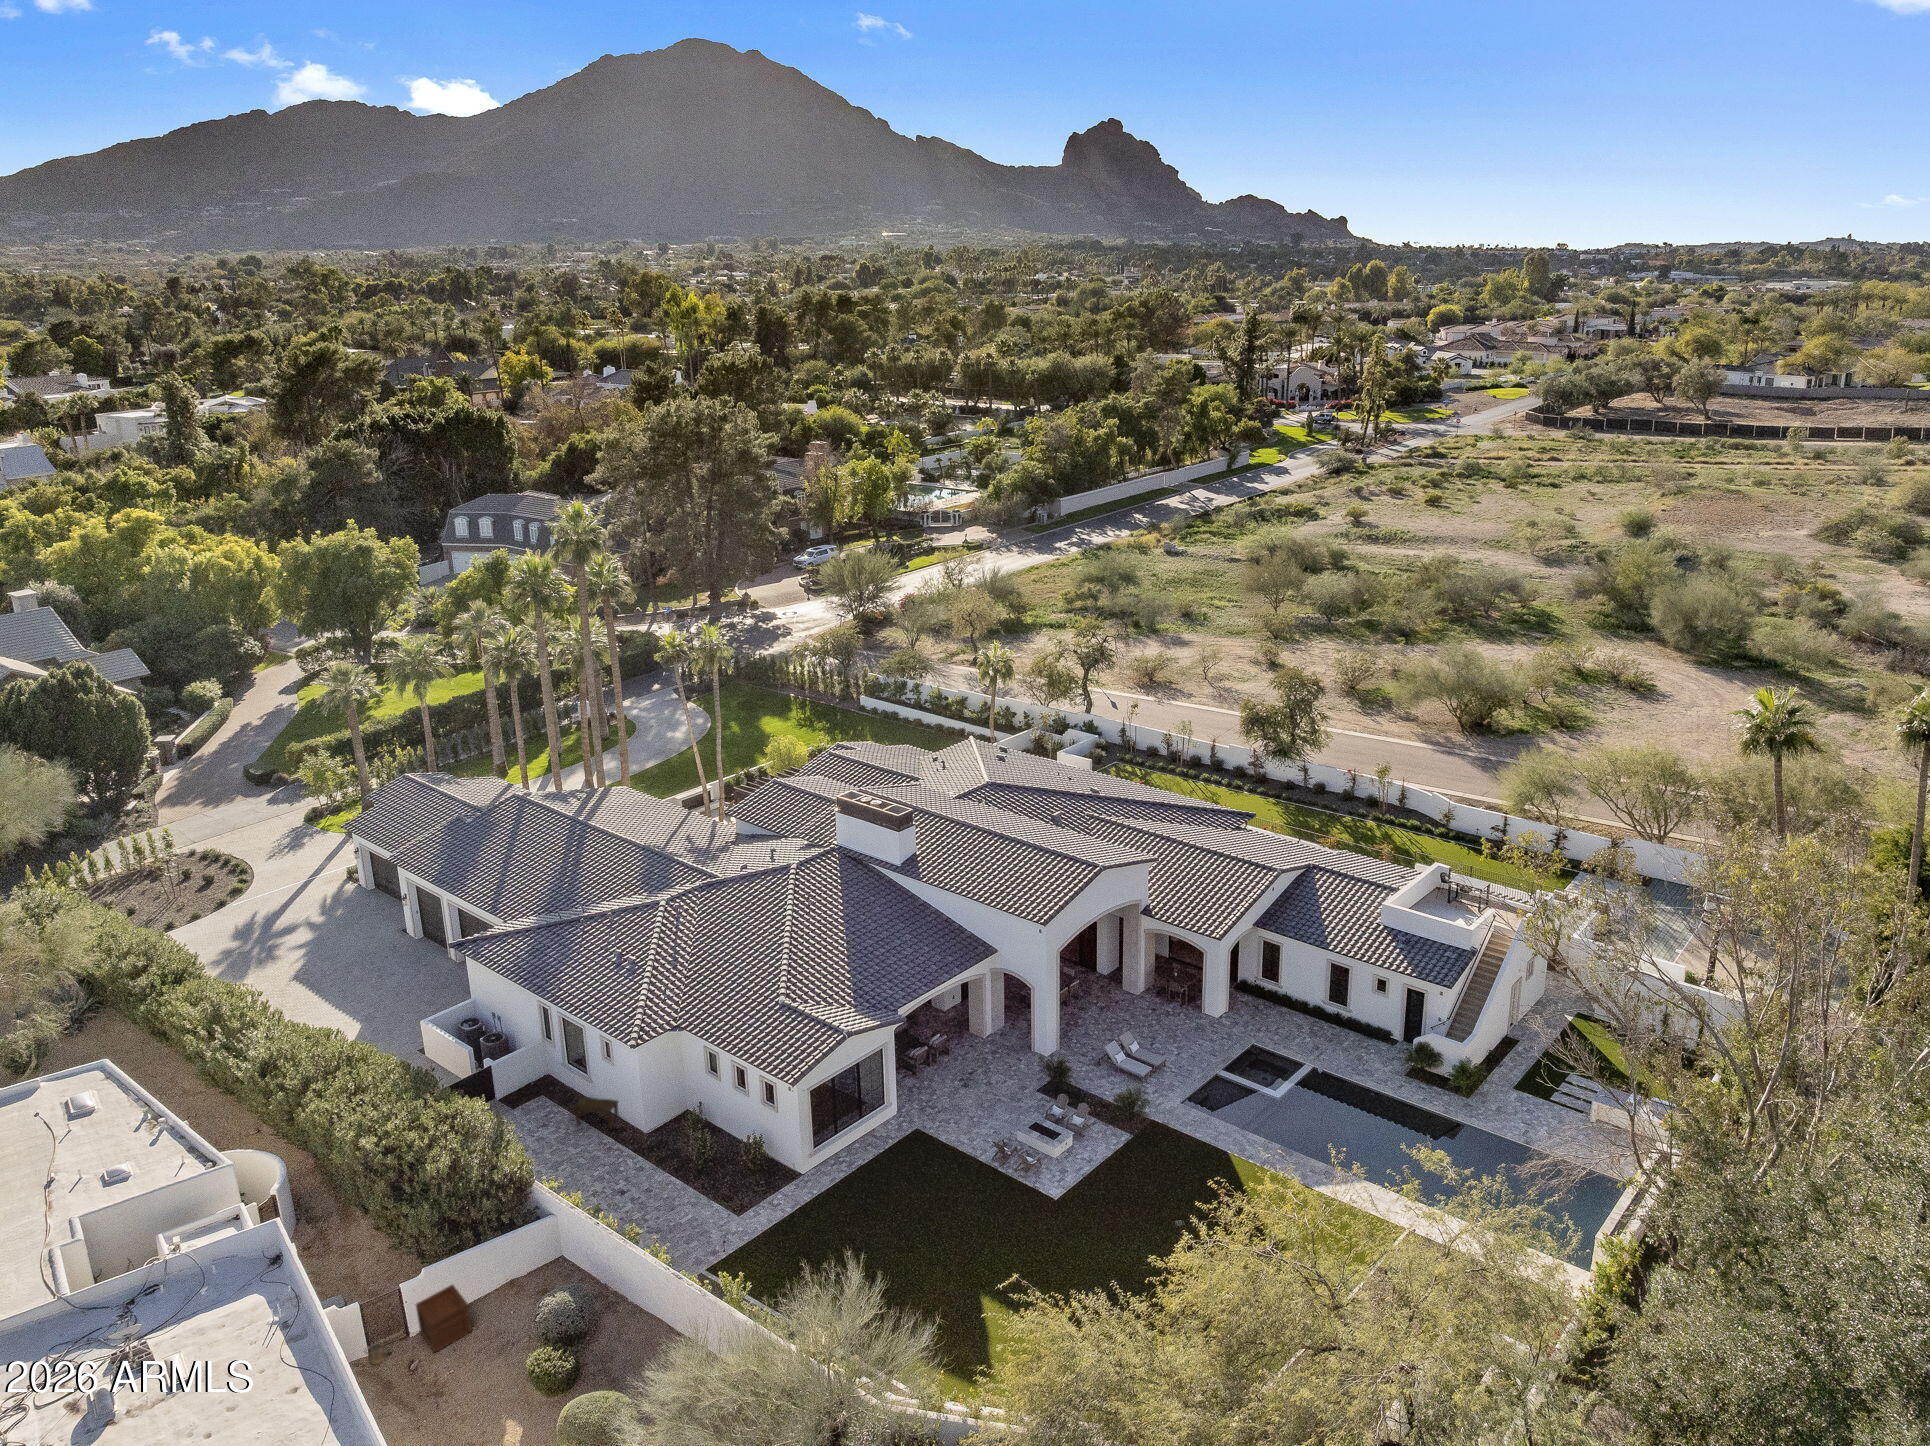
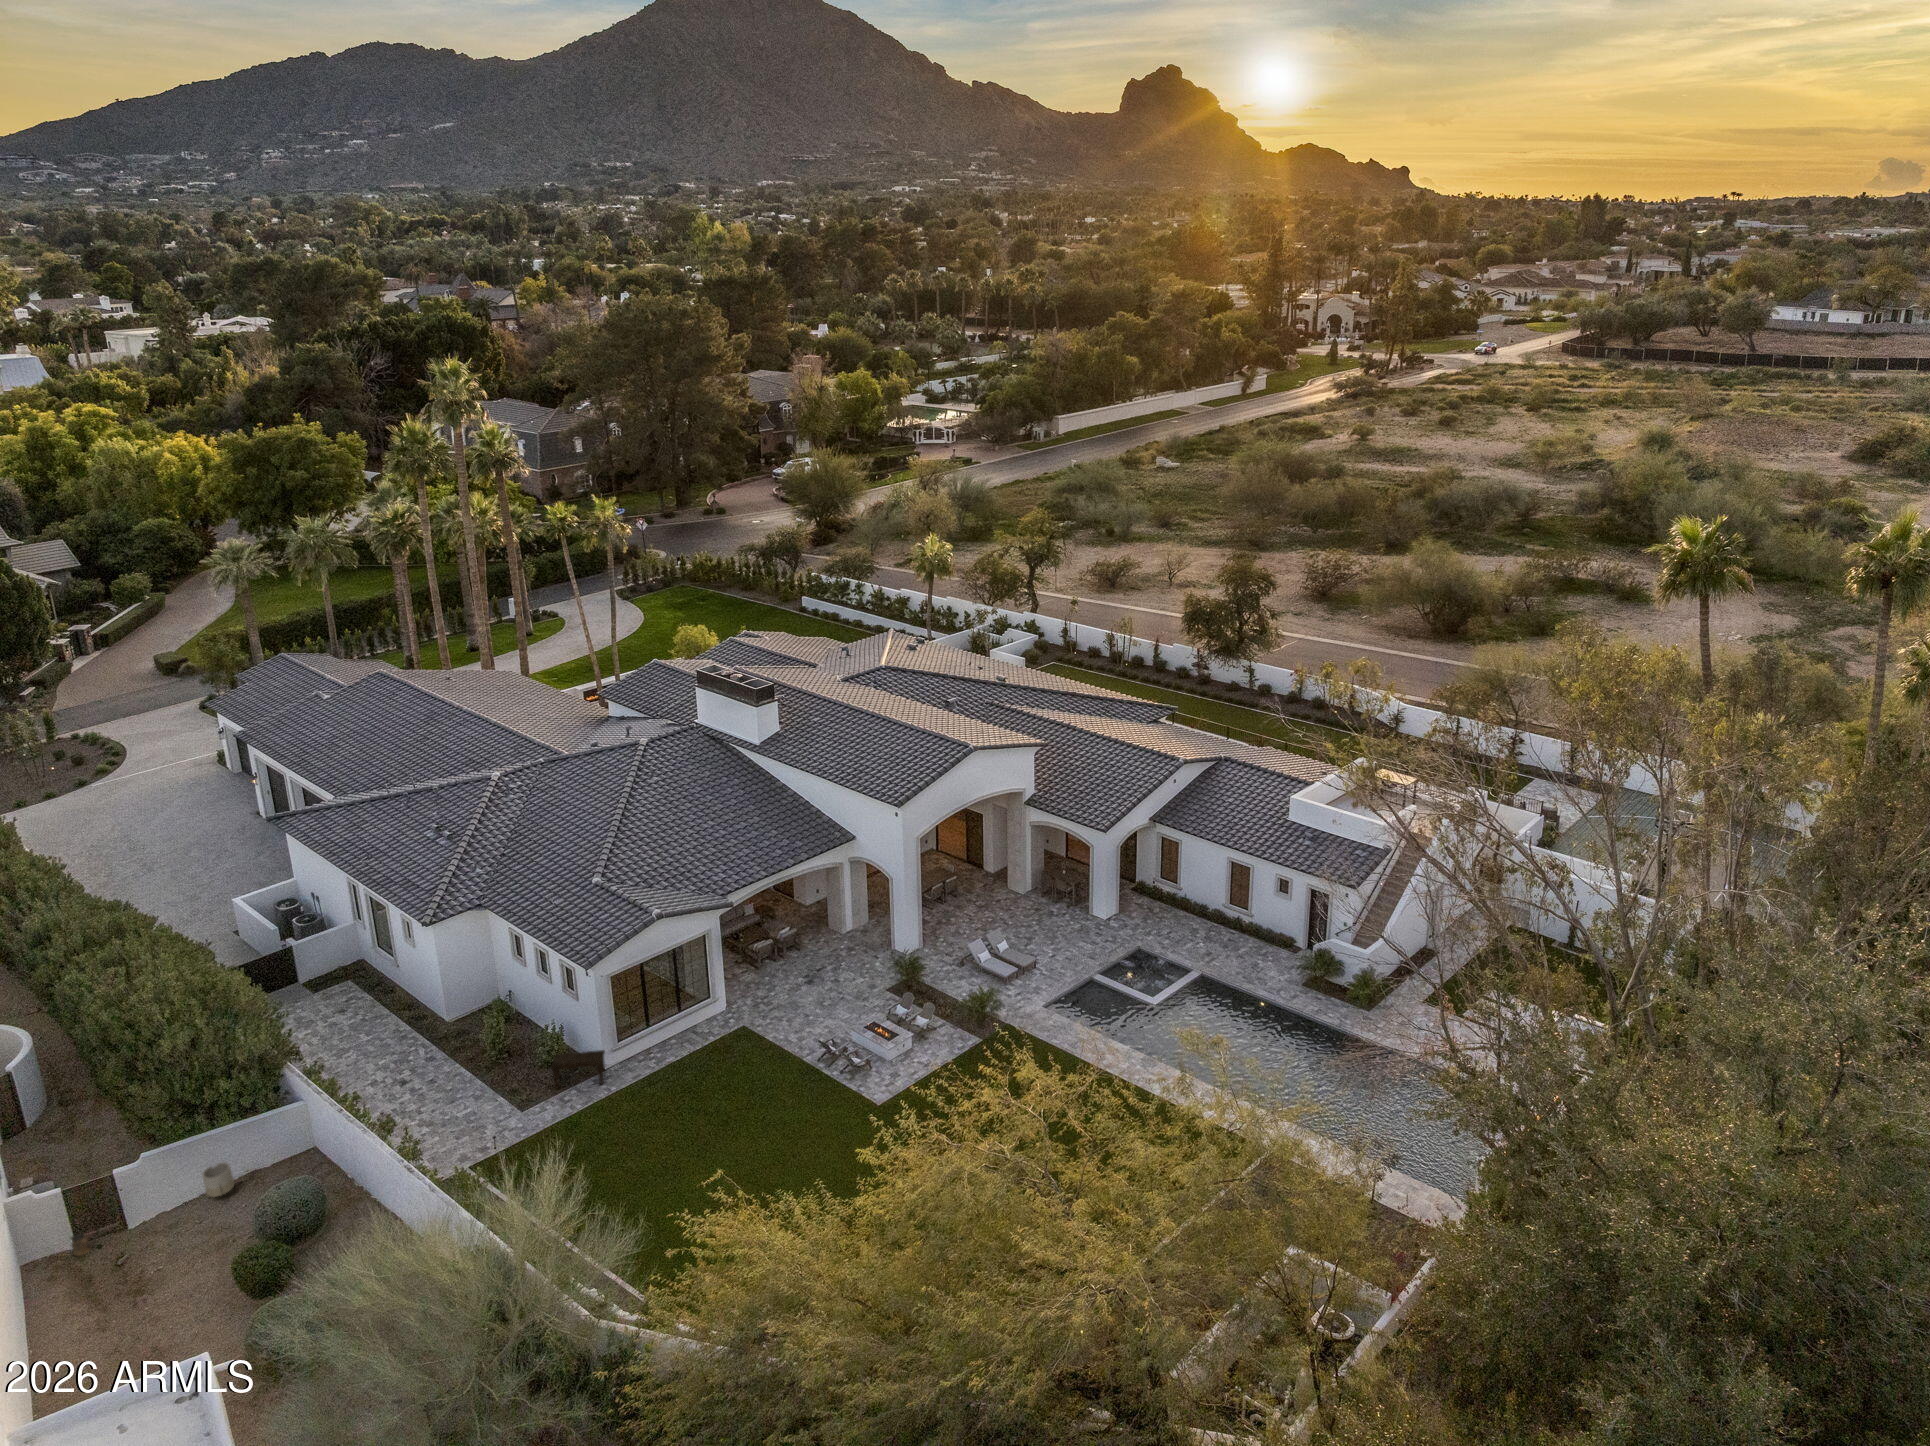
bench: present [573,1096,618,1129] -> present [551,1050,605,1089]
planter: none [474,1274,499,1311] -> present [202,1163,234,1197]
wooden crate: present [416,1285,472,1352] -> none [129,1172,195,1246]

